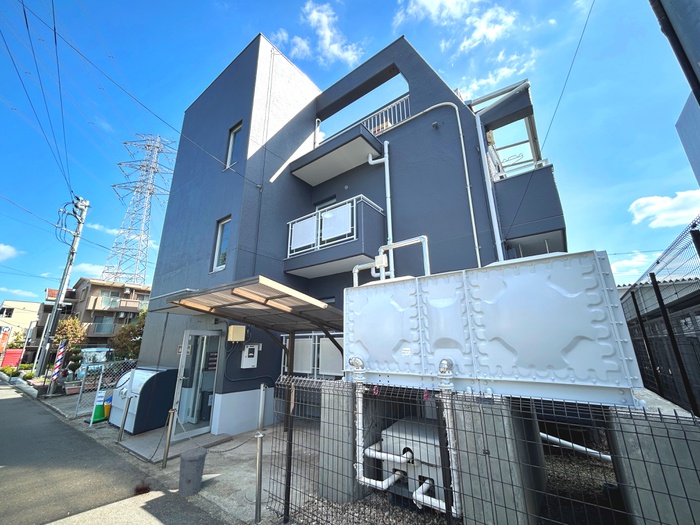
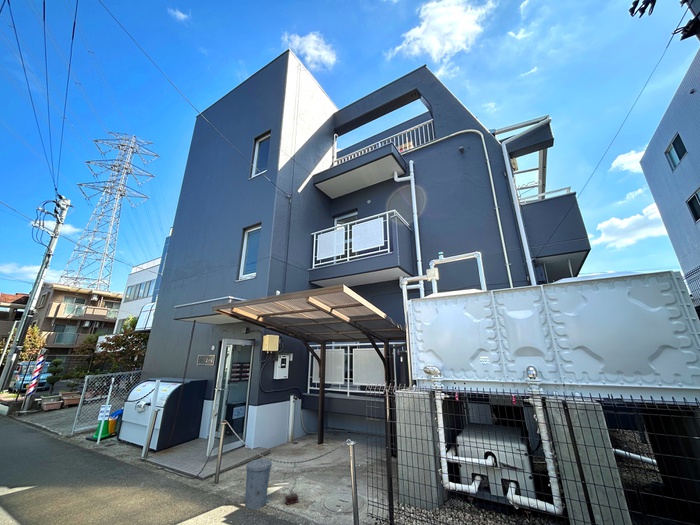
potted plant: present [135,461,162,495] -> present [284,471,298,505]

